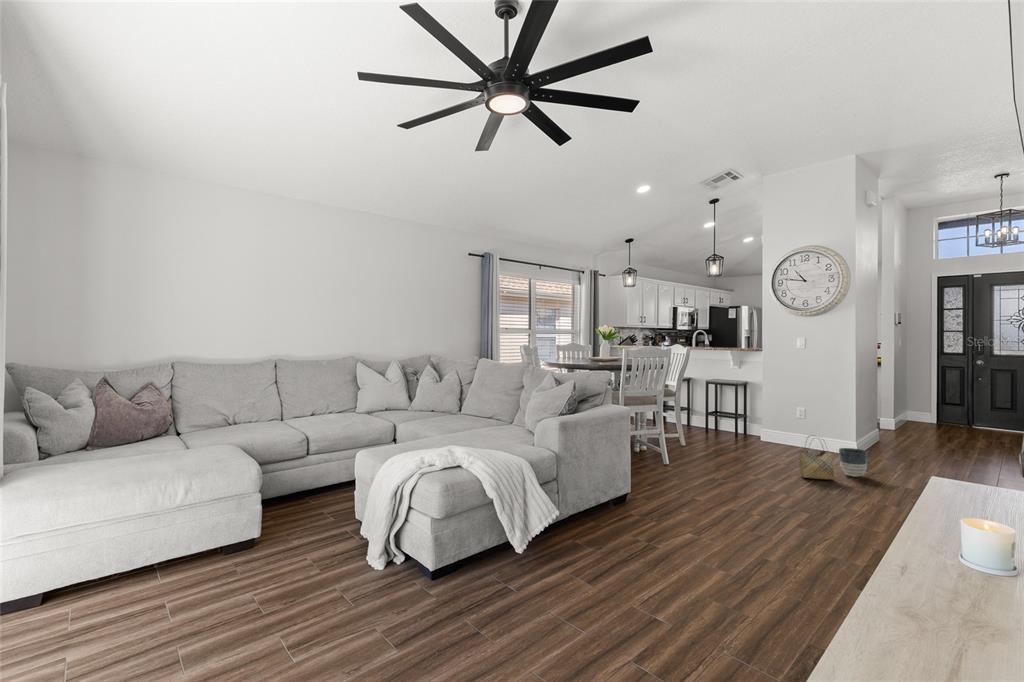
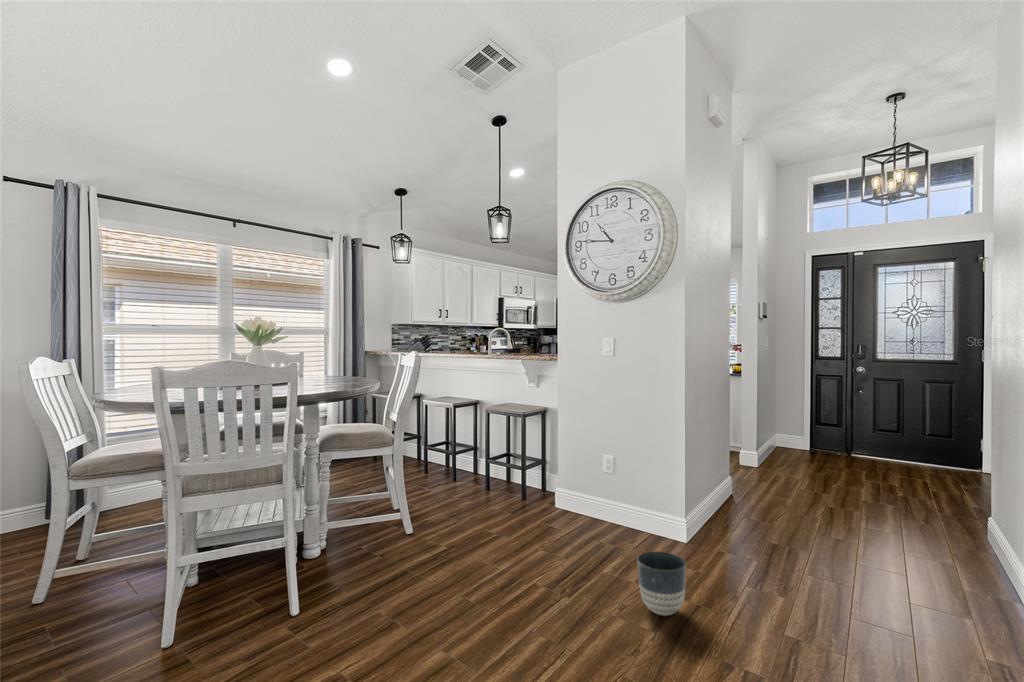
woven basket: present [799,451,834,480] -> none [554,536,619,635]

